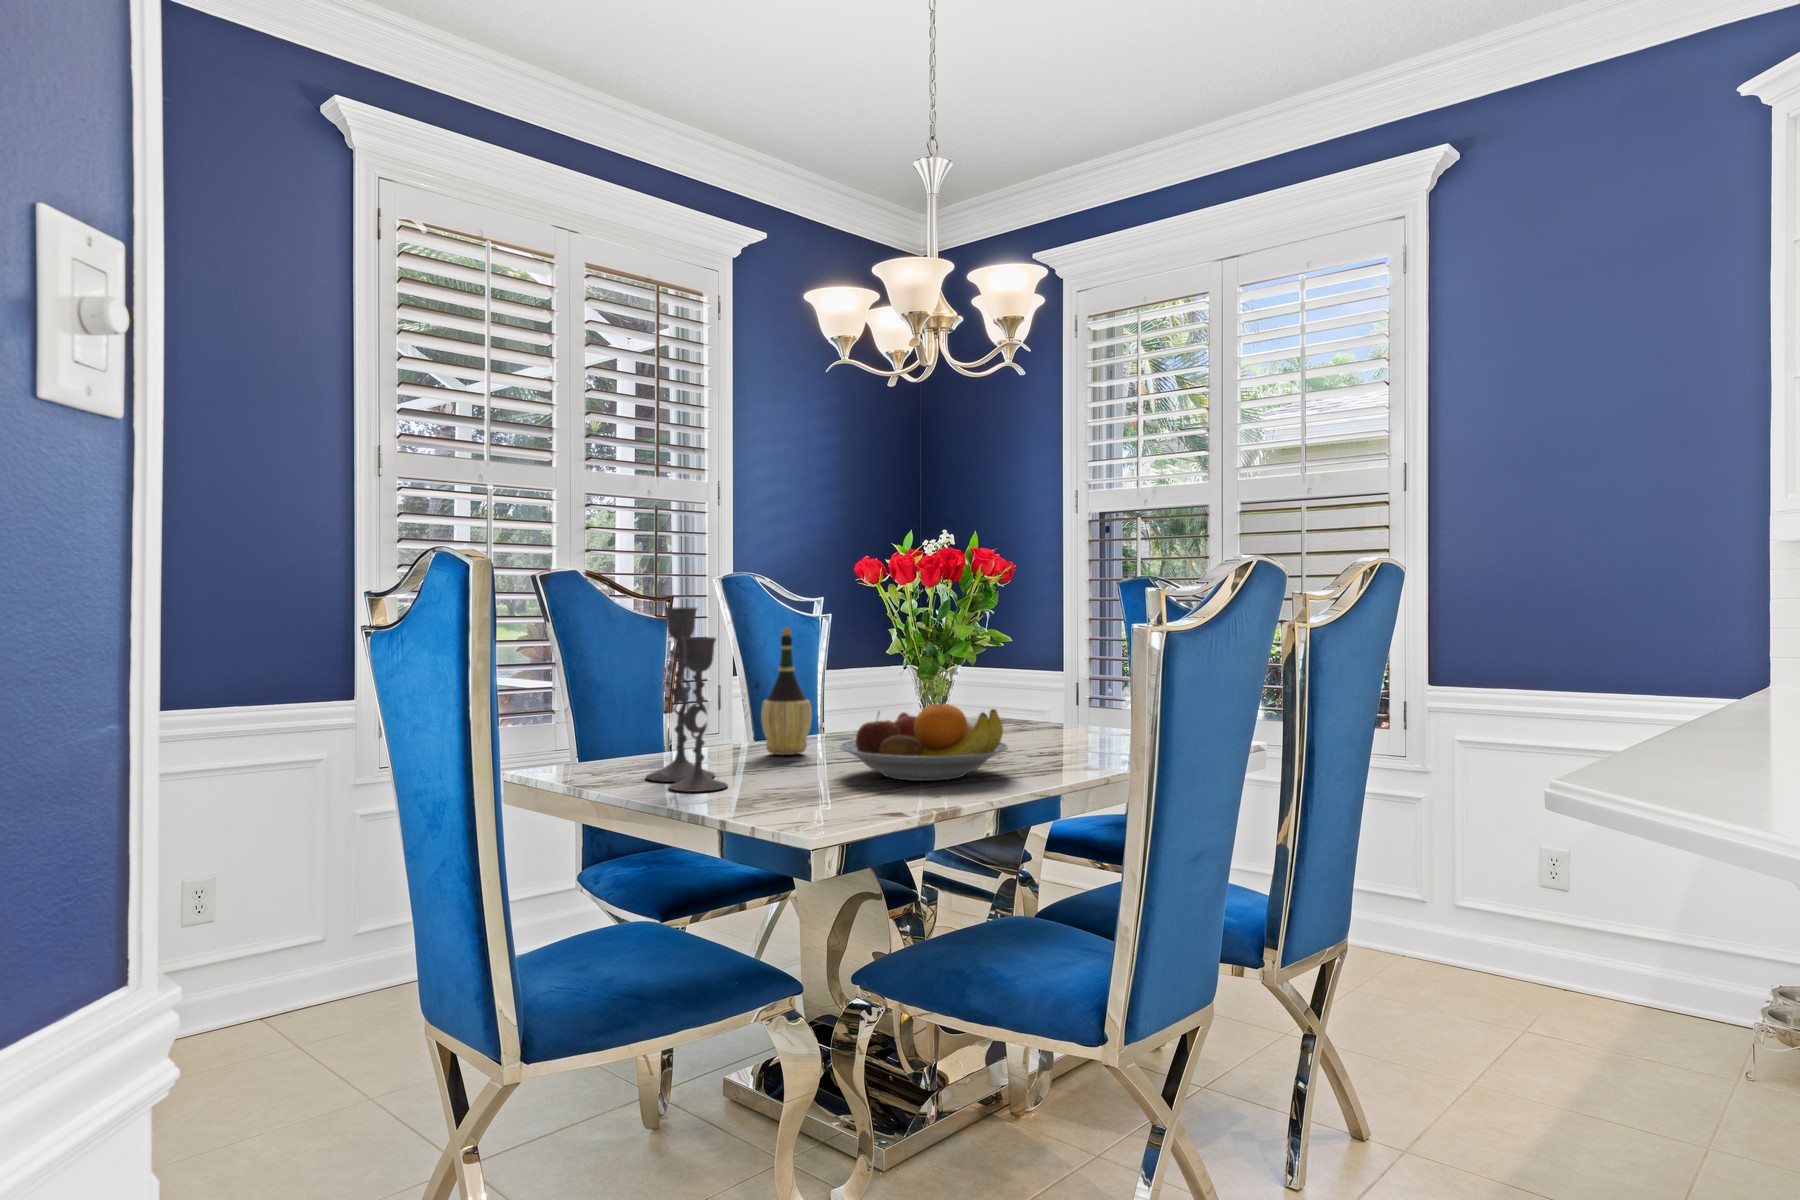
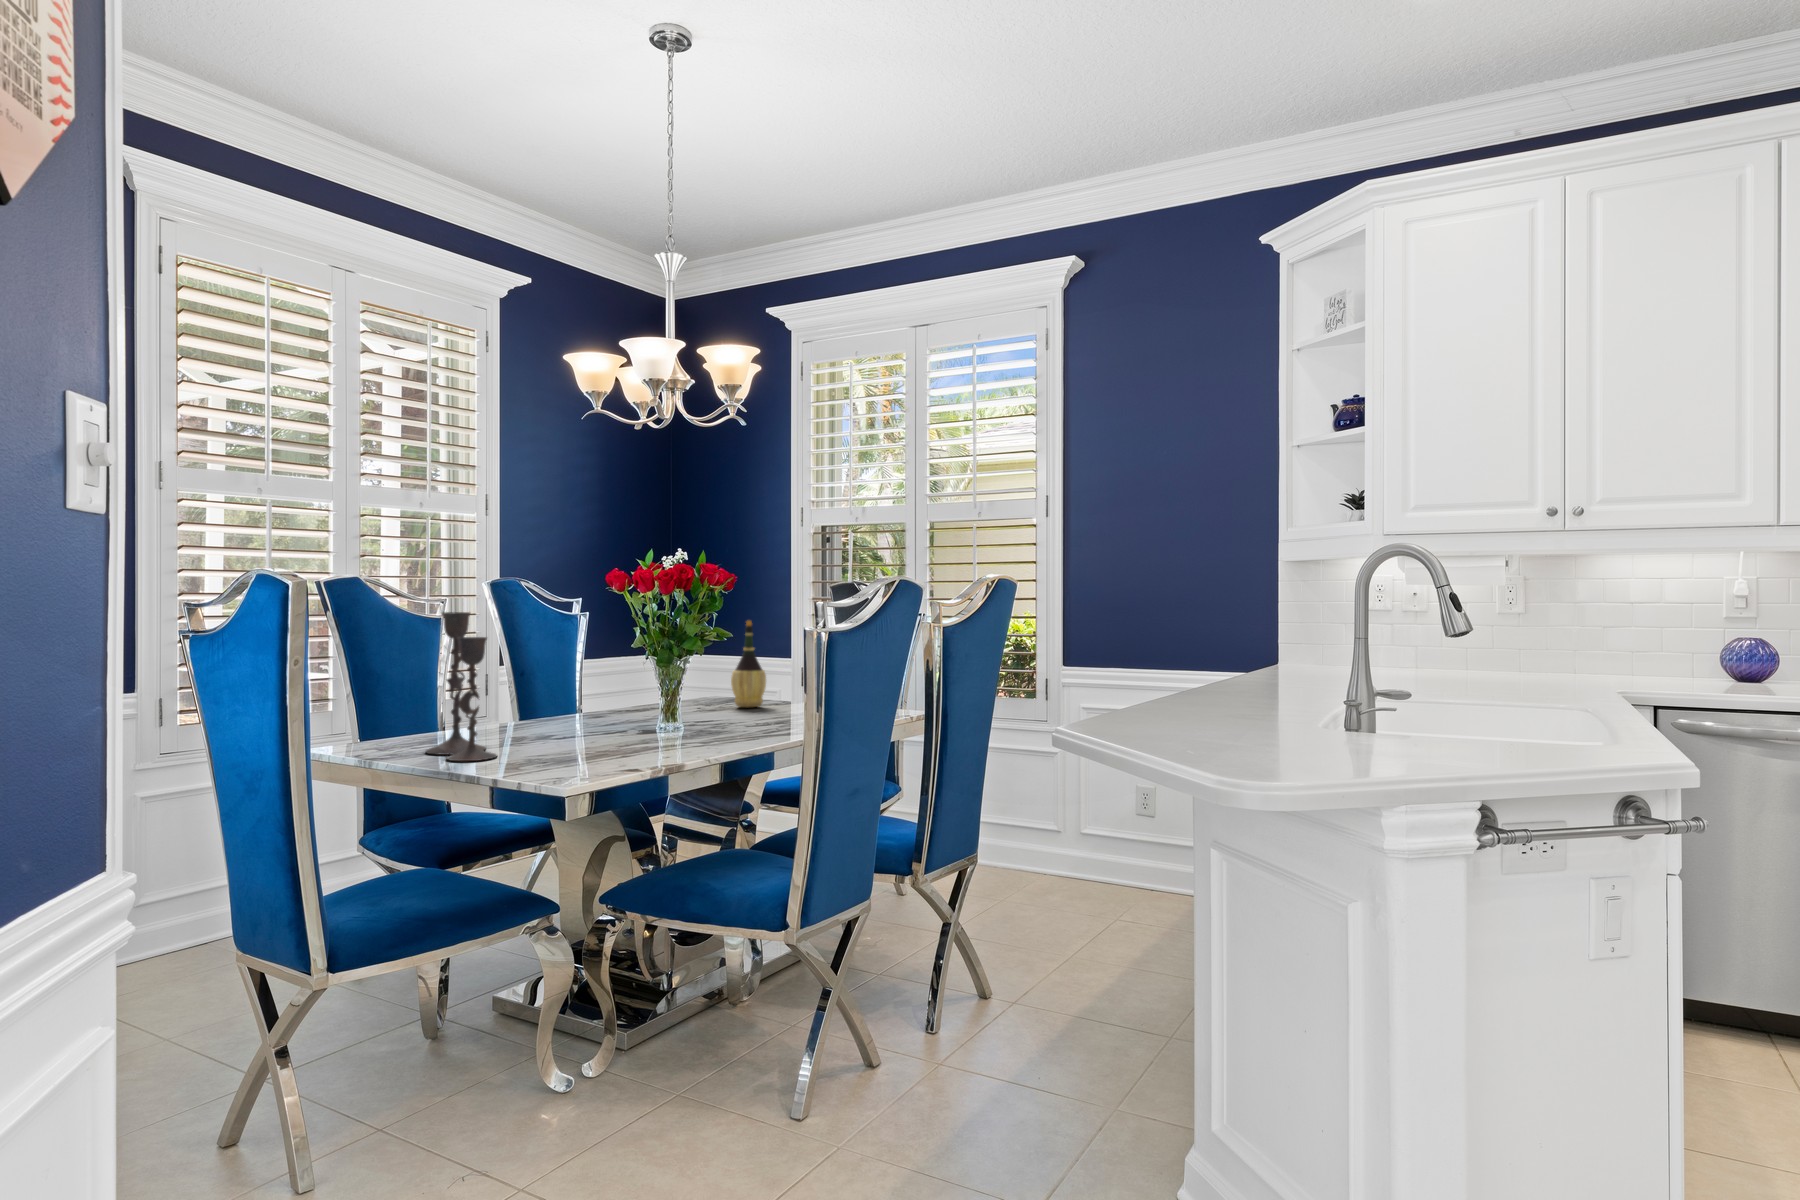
wine bottle: present [761,628,812,755] -> present [731,621,766,708]
fruit bowl: present [840,704,1008,781] -> none [592,687,727,747]

